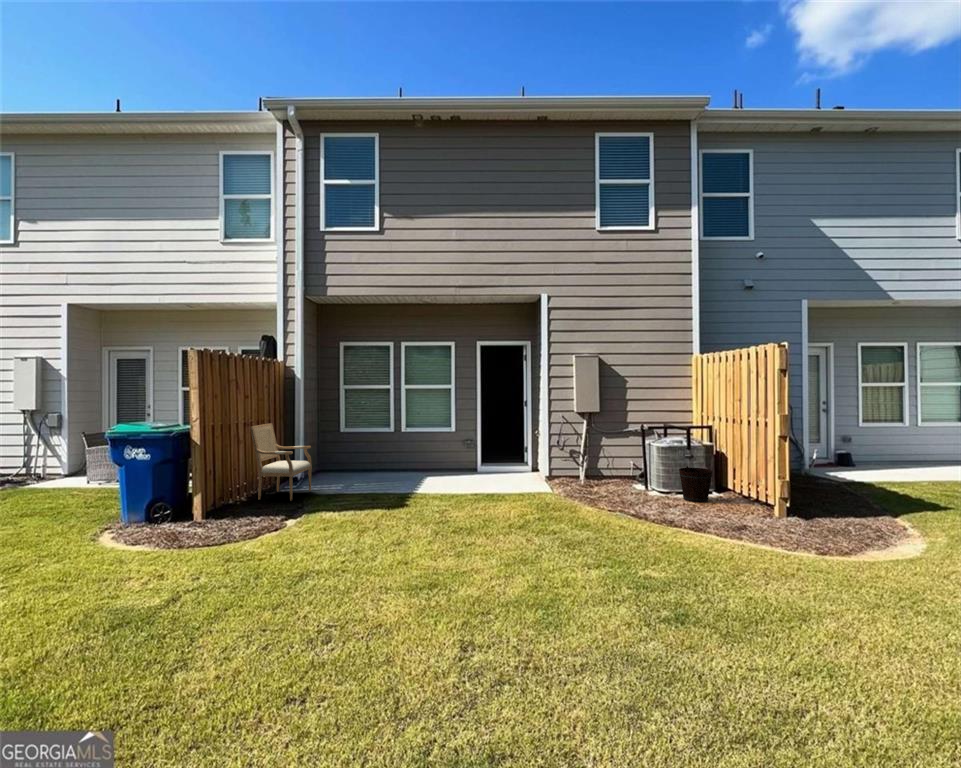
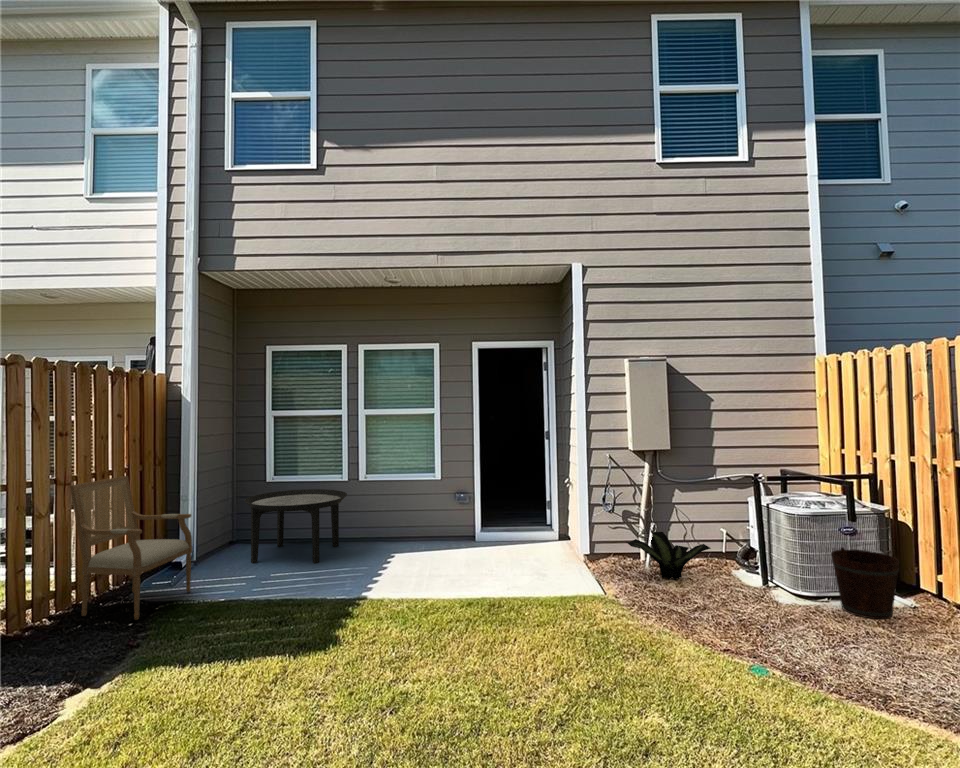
round table: none [331,437,395,481] -> present [244,489,347,563]
potted plant: none [569,462,619,489] -> present [626,532,711,580]

